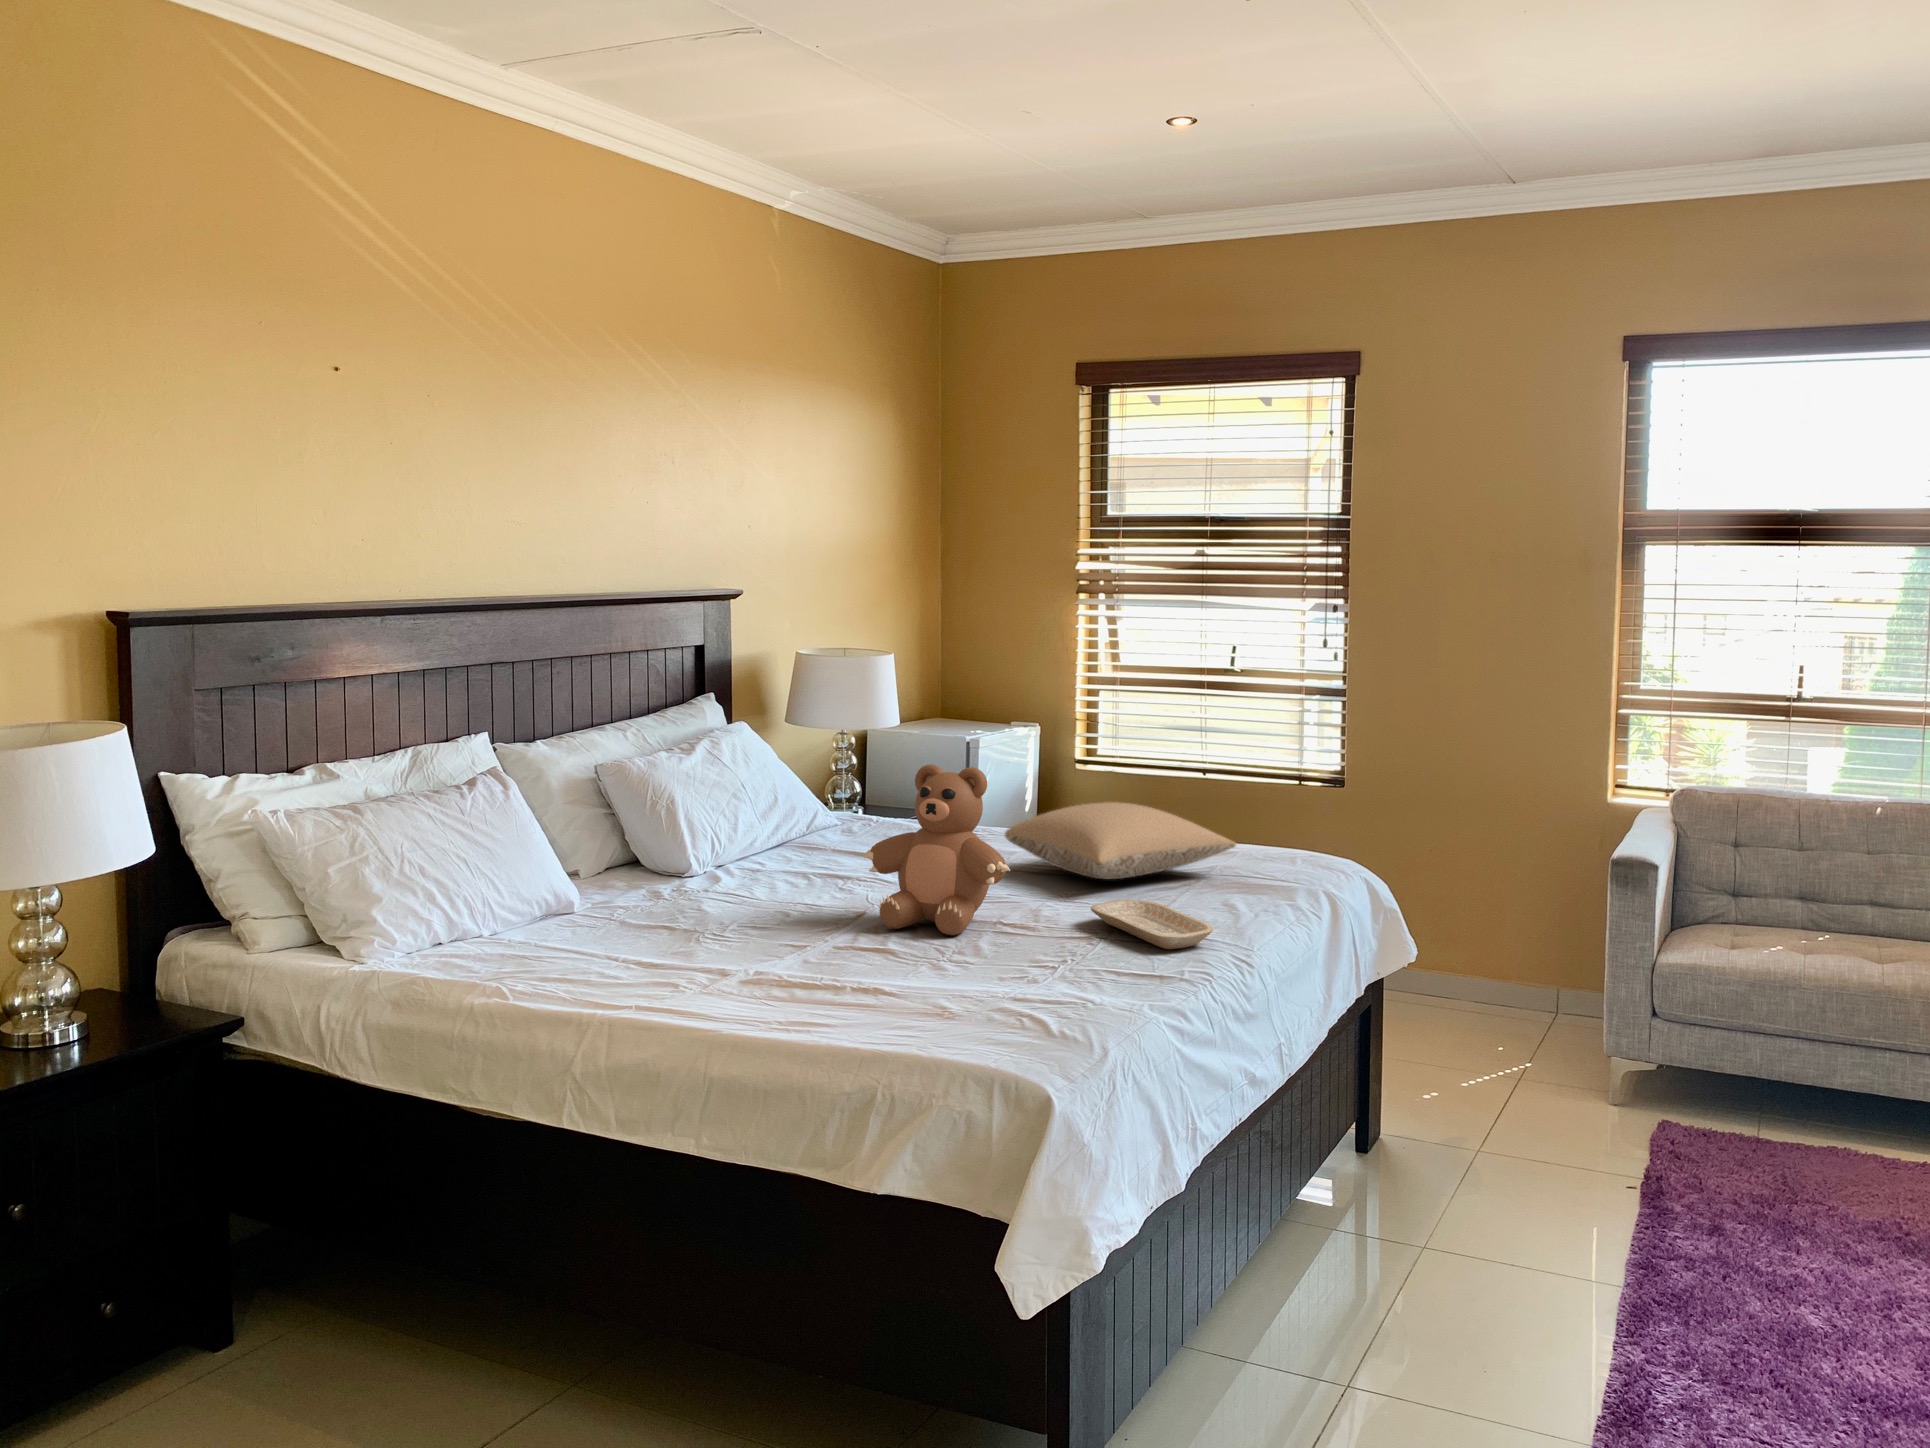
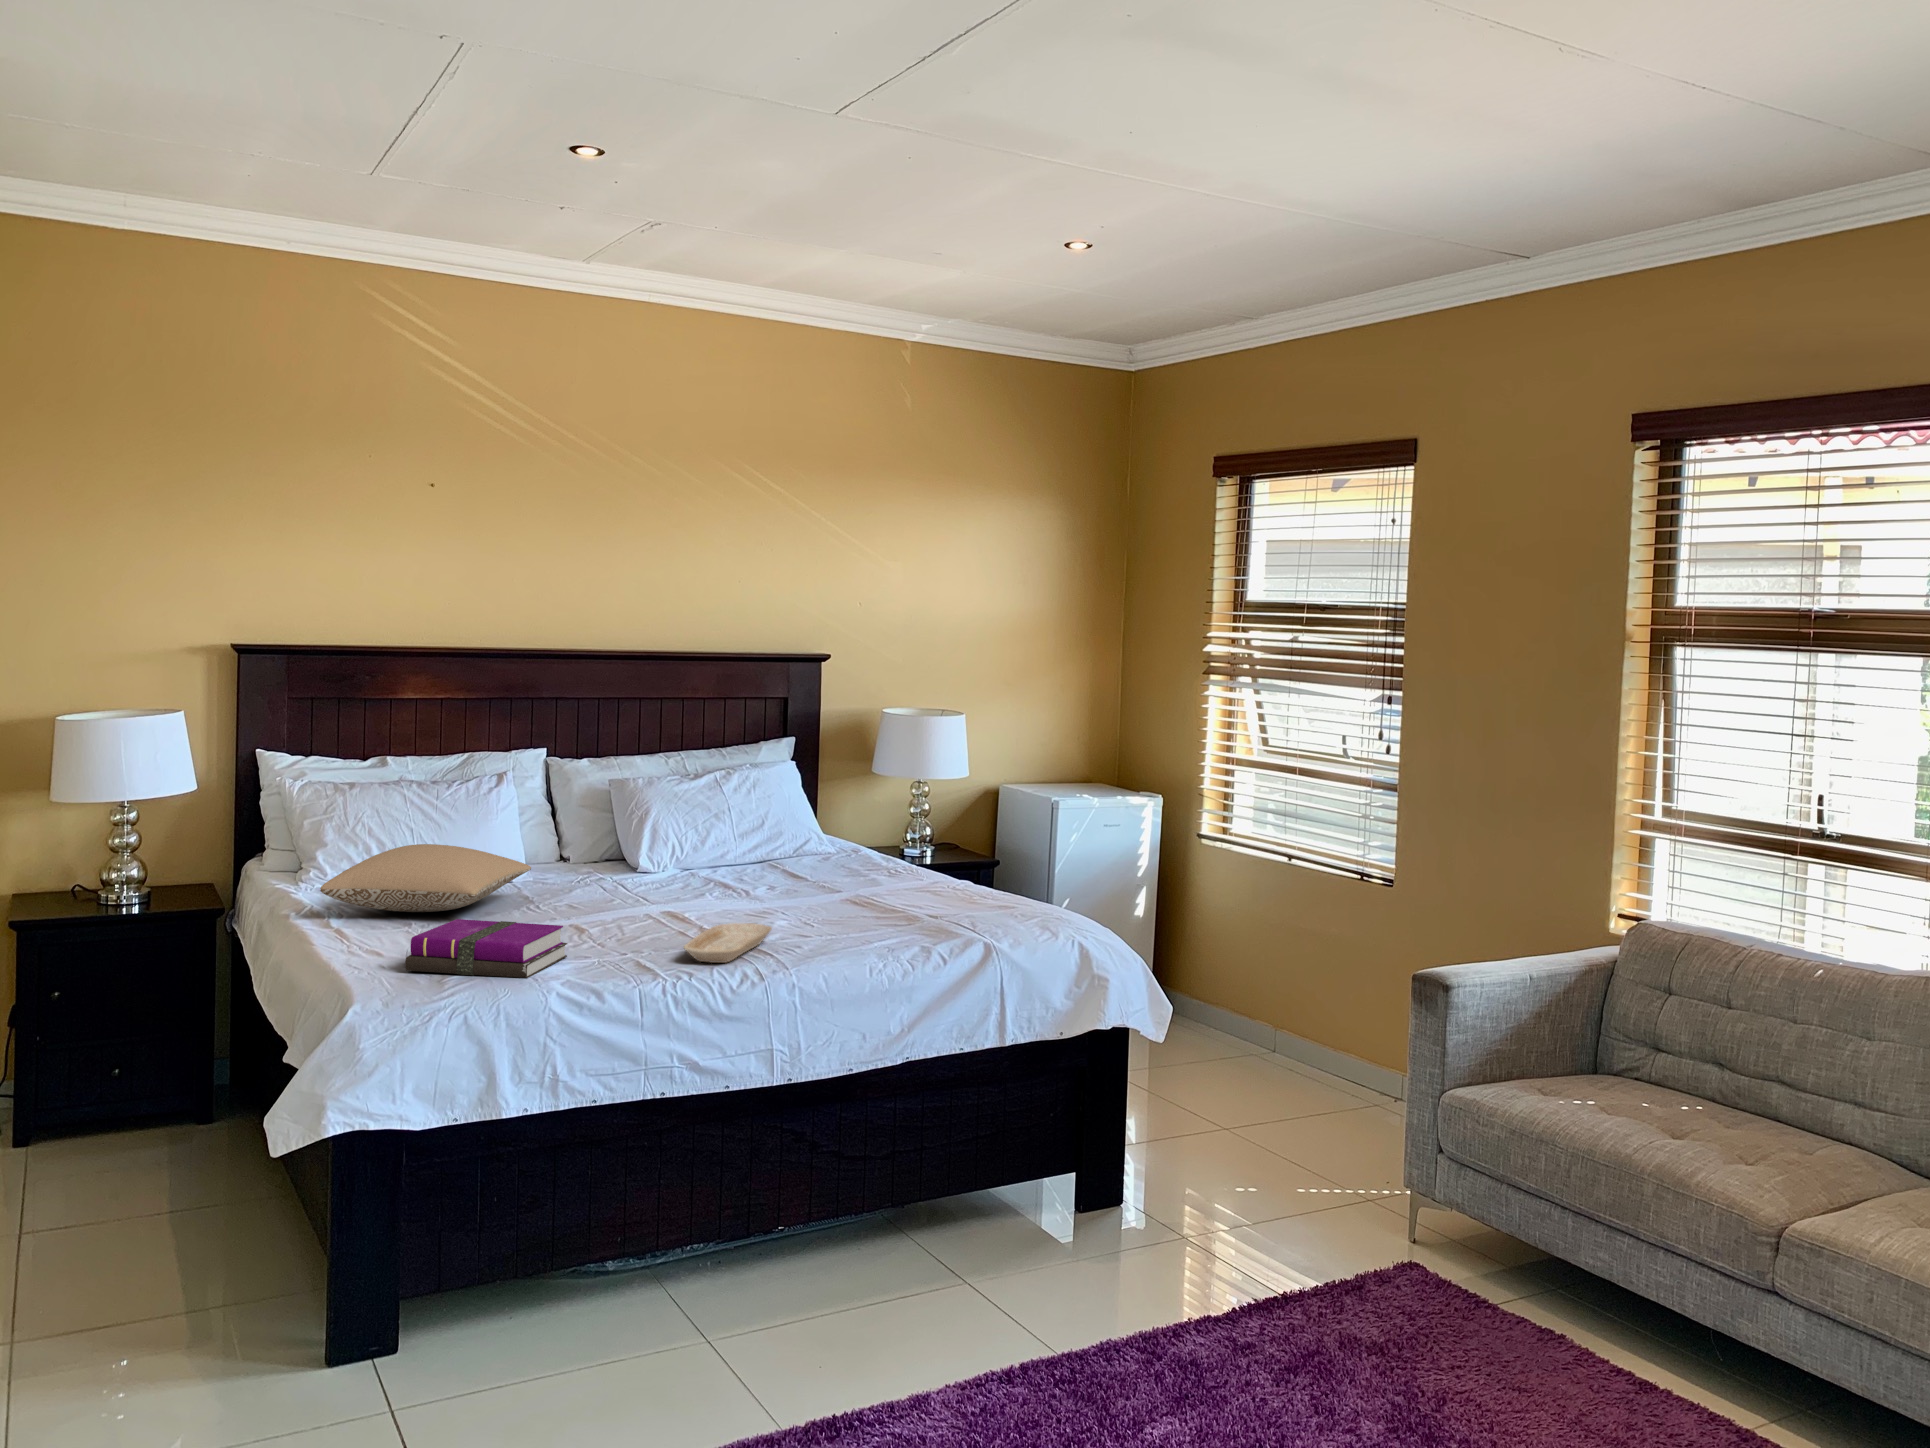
teddy bear: present [864,764,1010,935] -> none [598,793,690,929]
pillow: present [1005,802,1236,879] -> present [320,844,531,912]
notebook: none [893,936,1091,1025] -> present [405,919,567,978]

